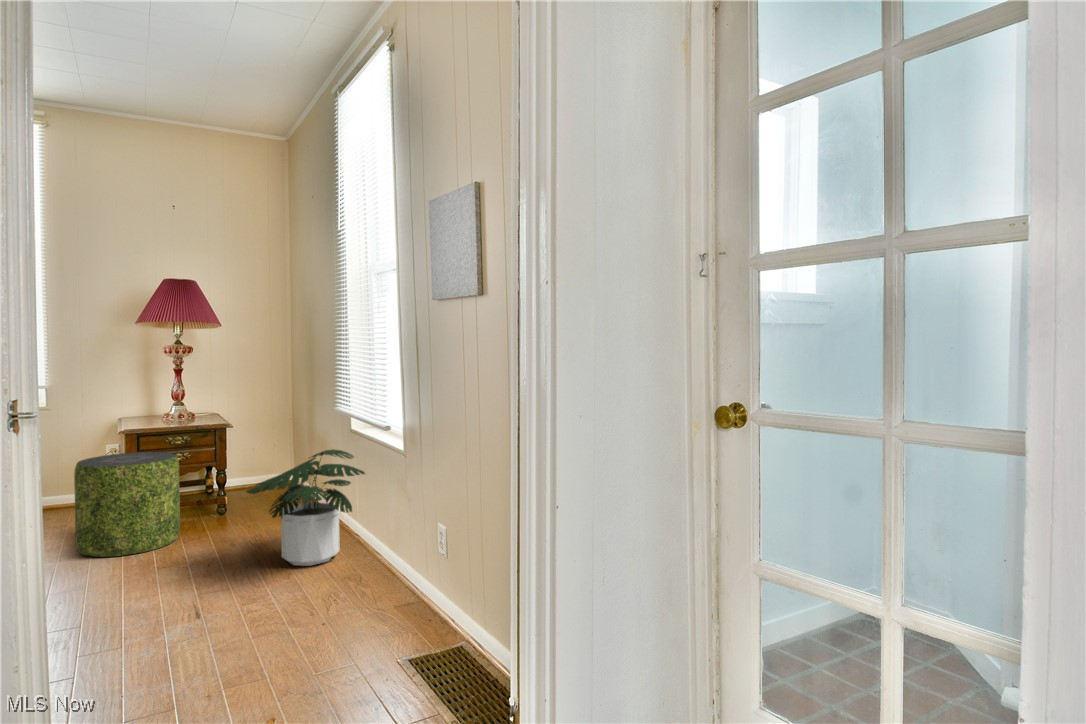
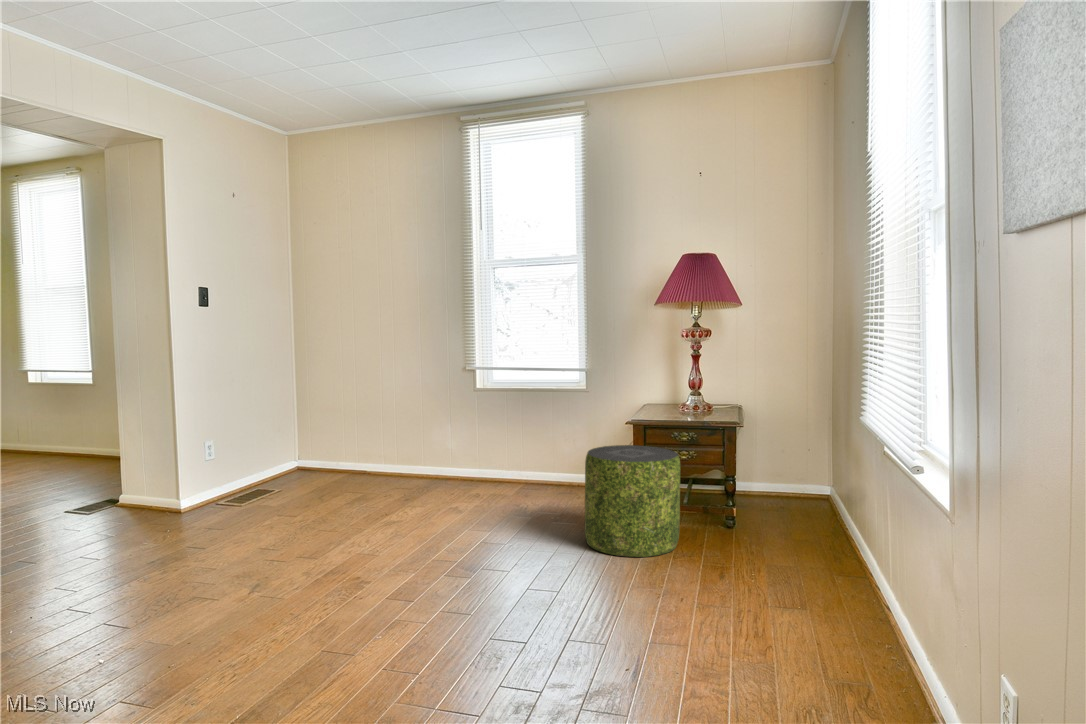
potted plant: present [246,449,365,566] -> none [738,478,889,627]

